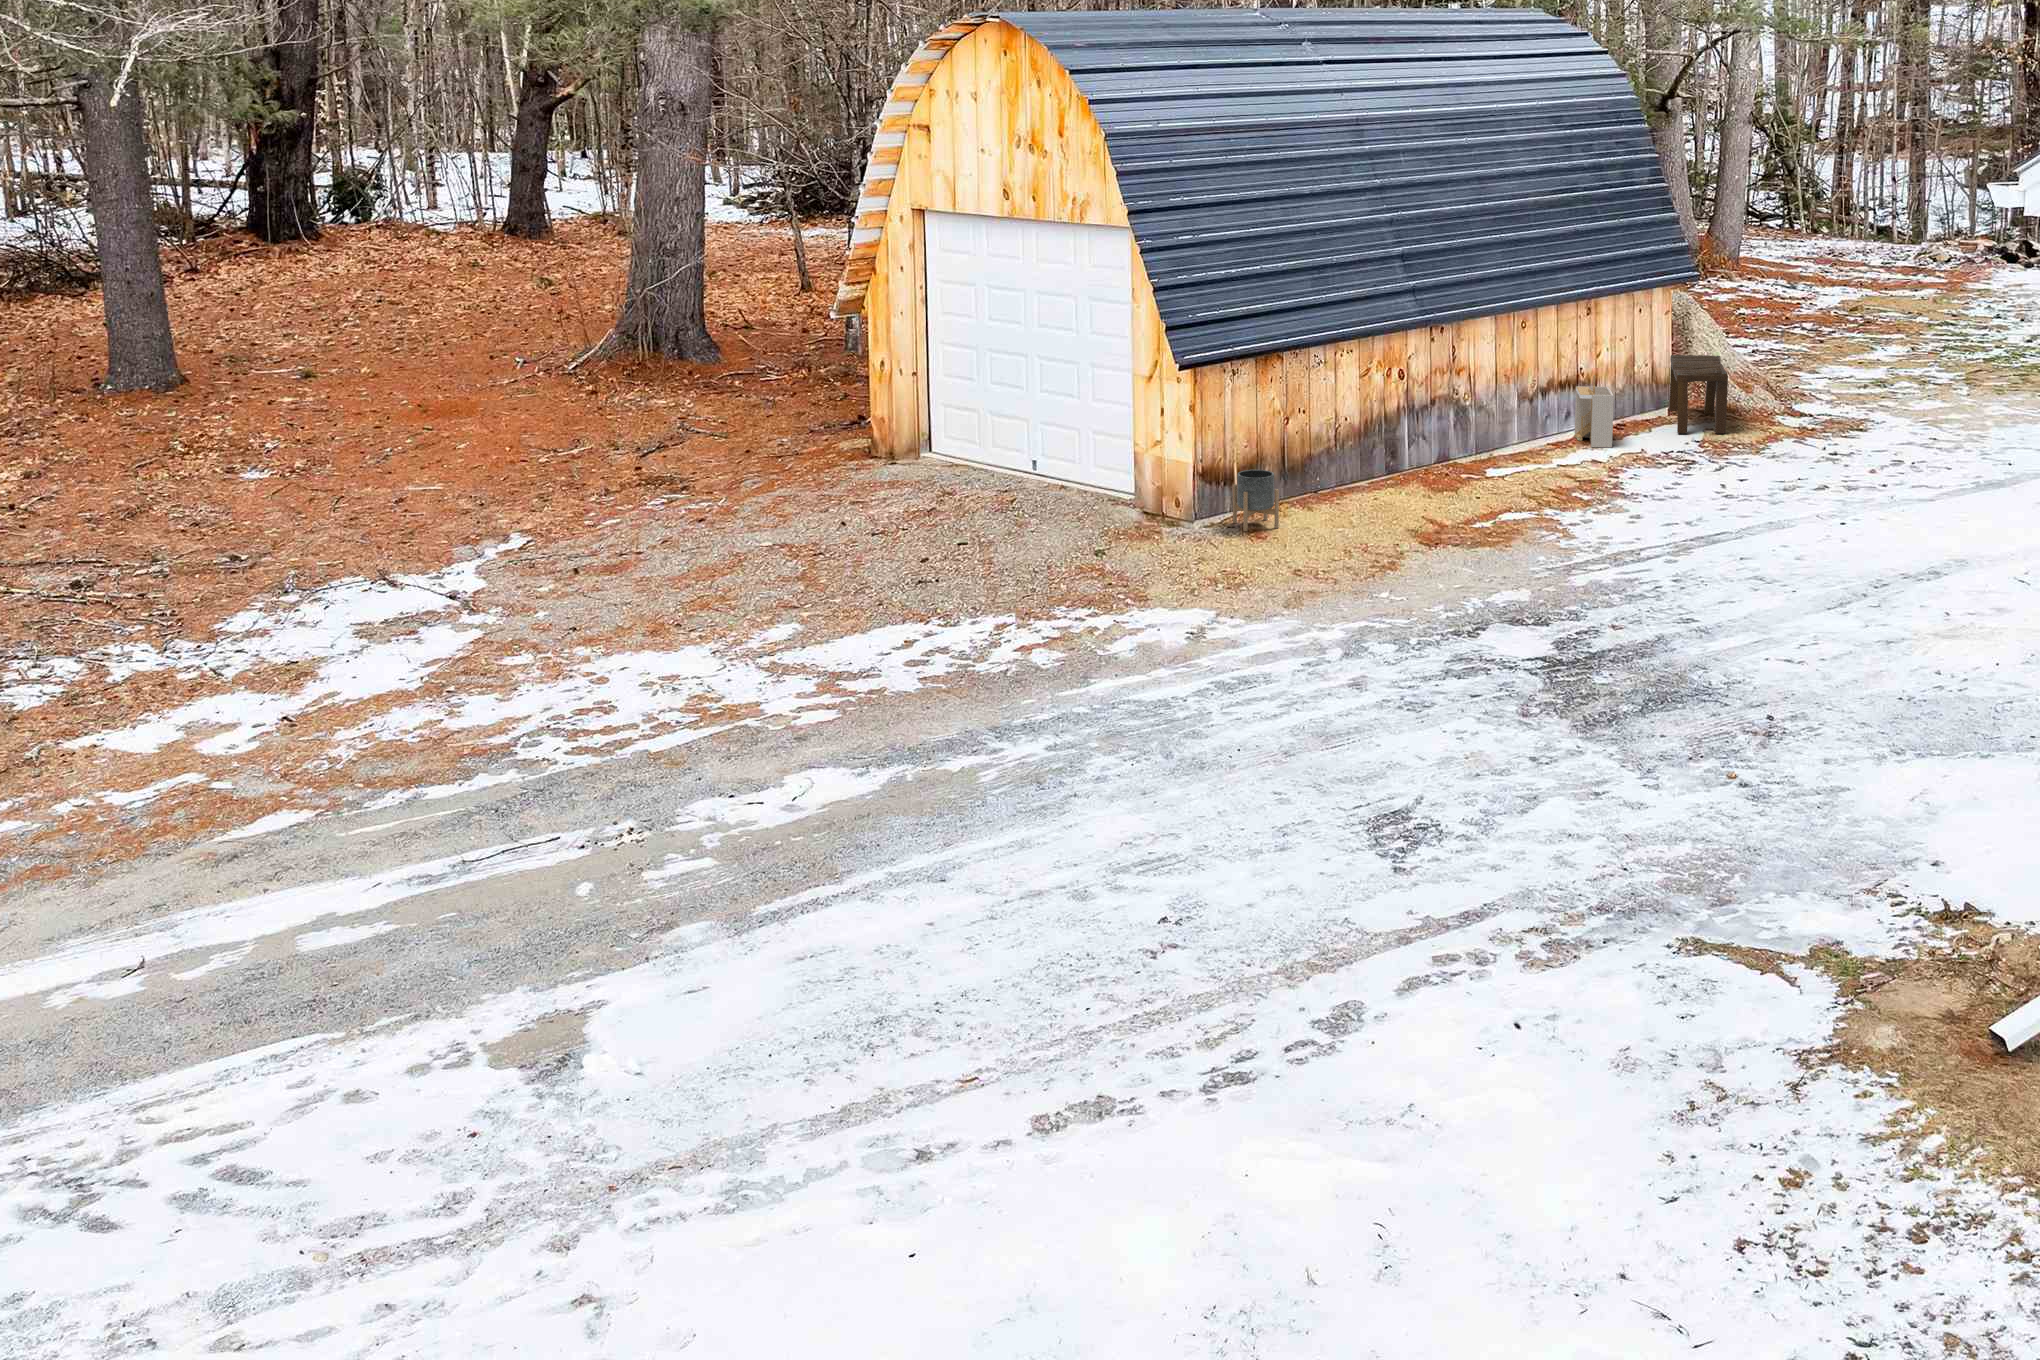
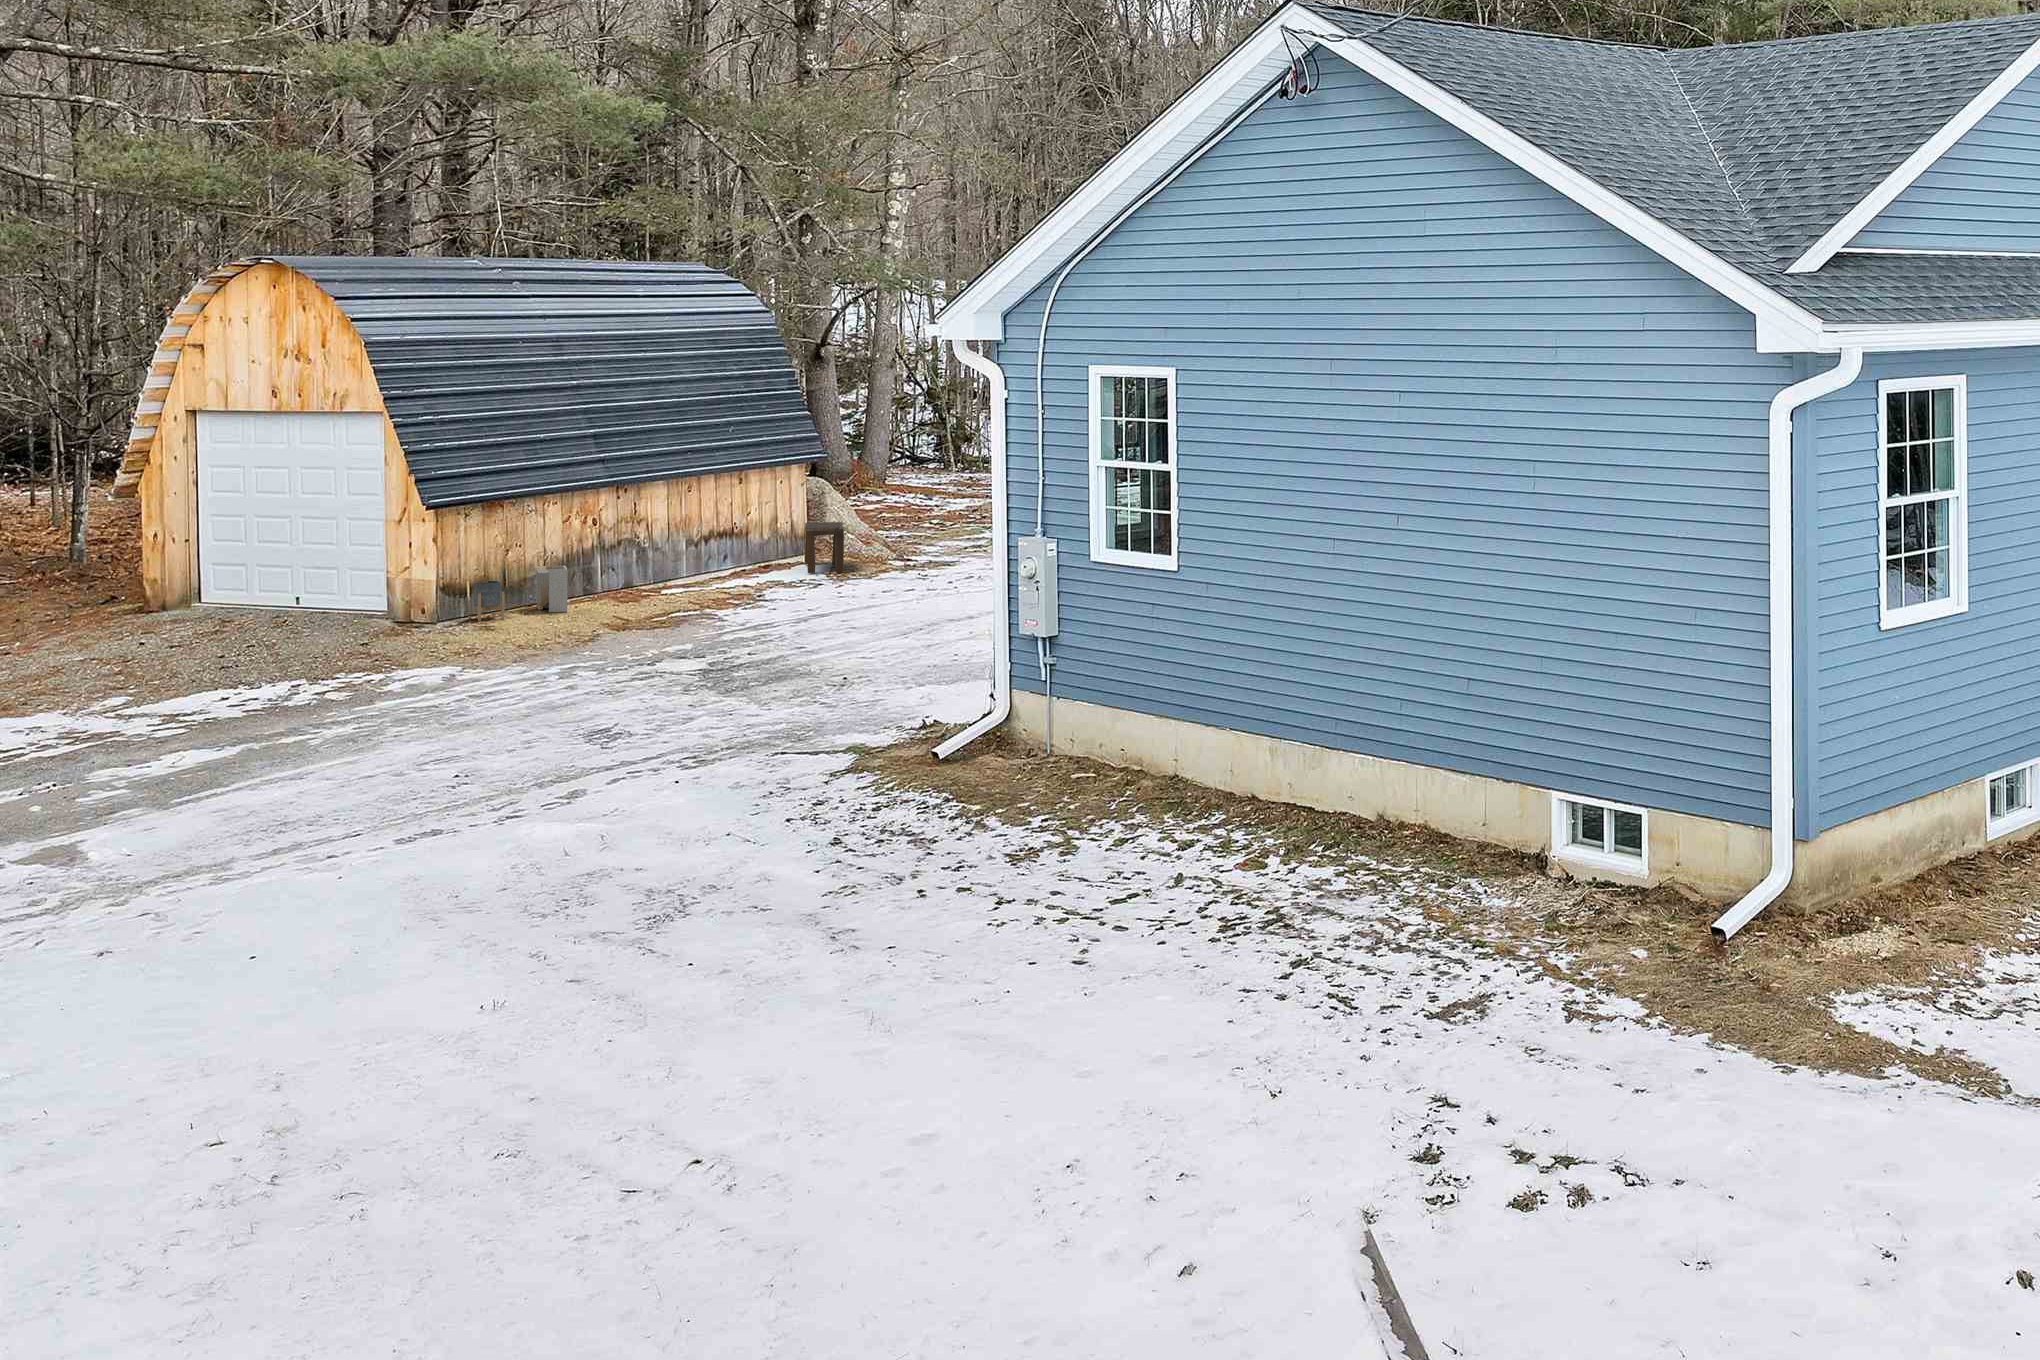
storage bin: present [1574,375,1614,447] -> present [536,555,568,612]

